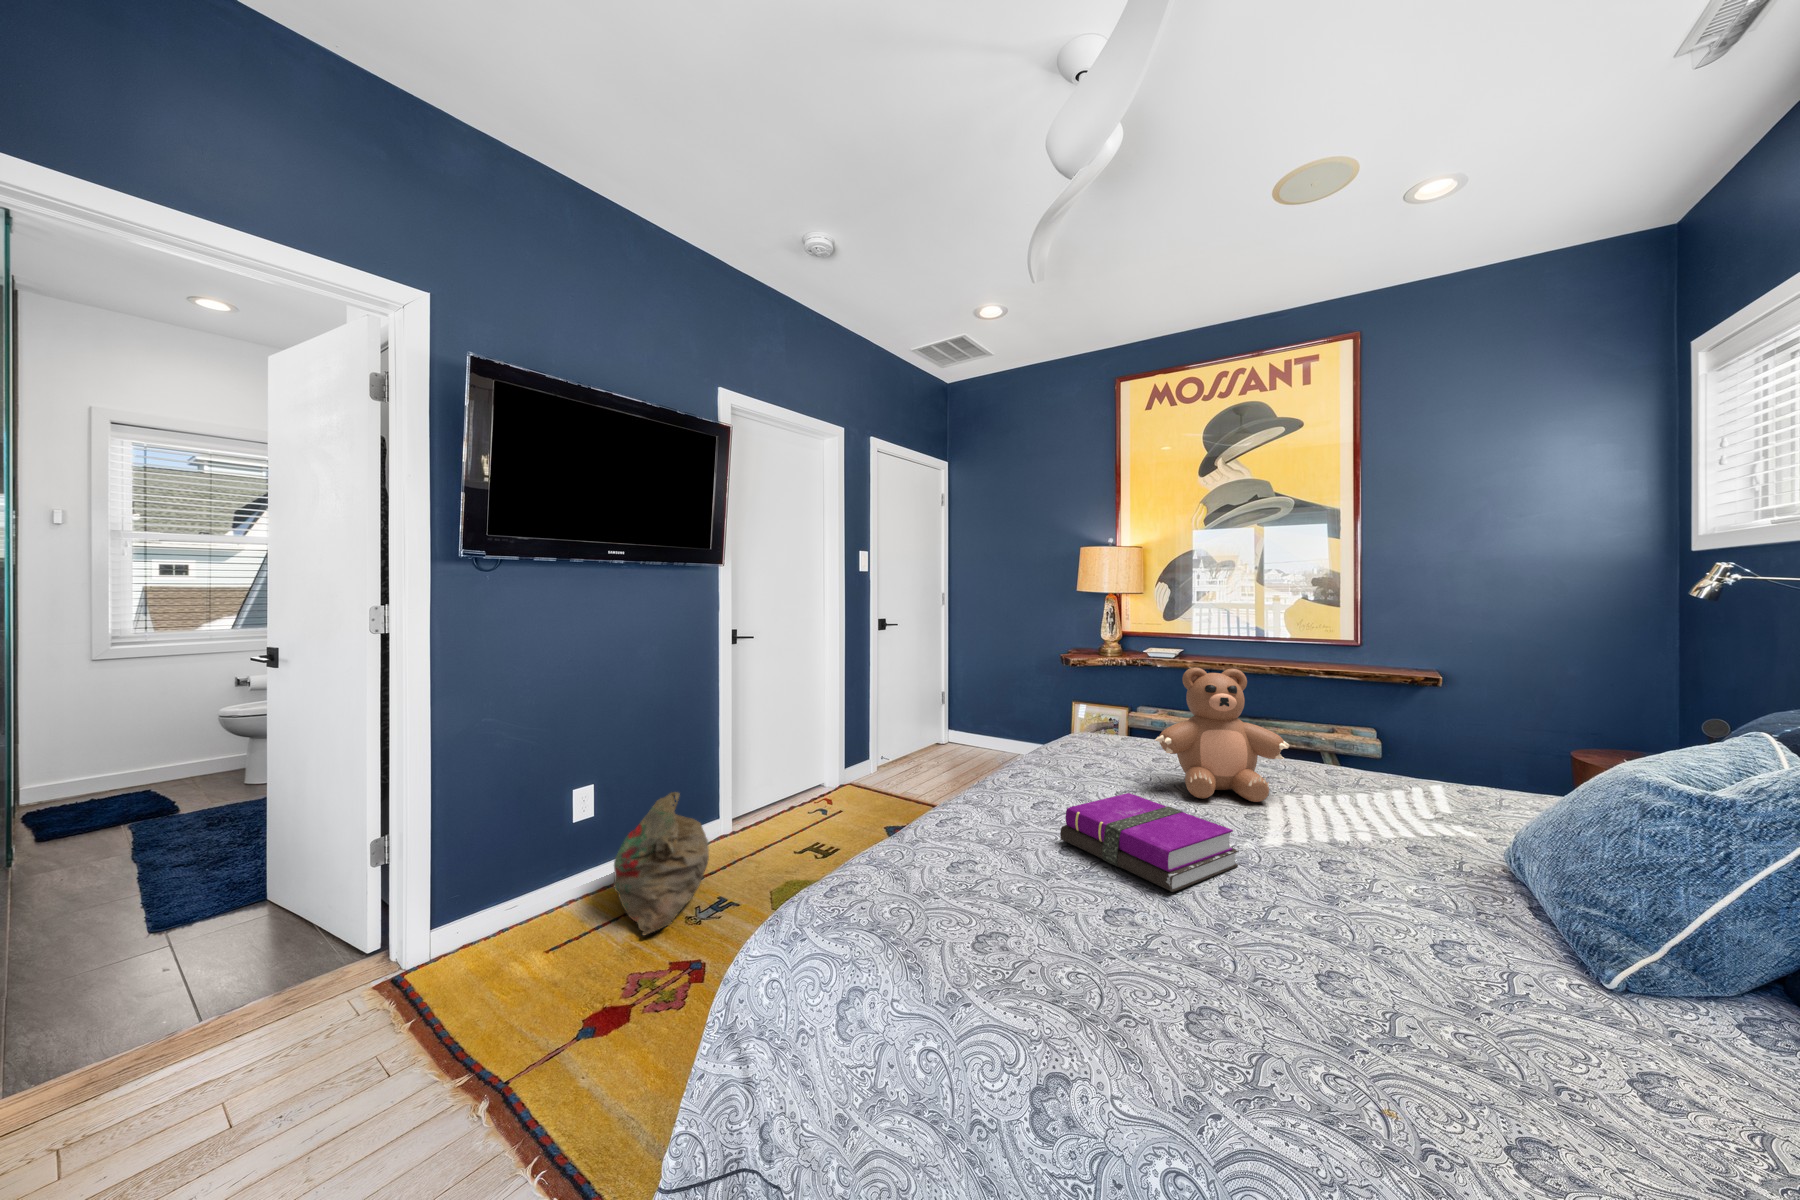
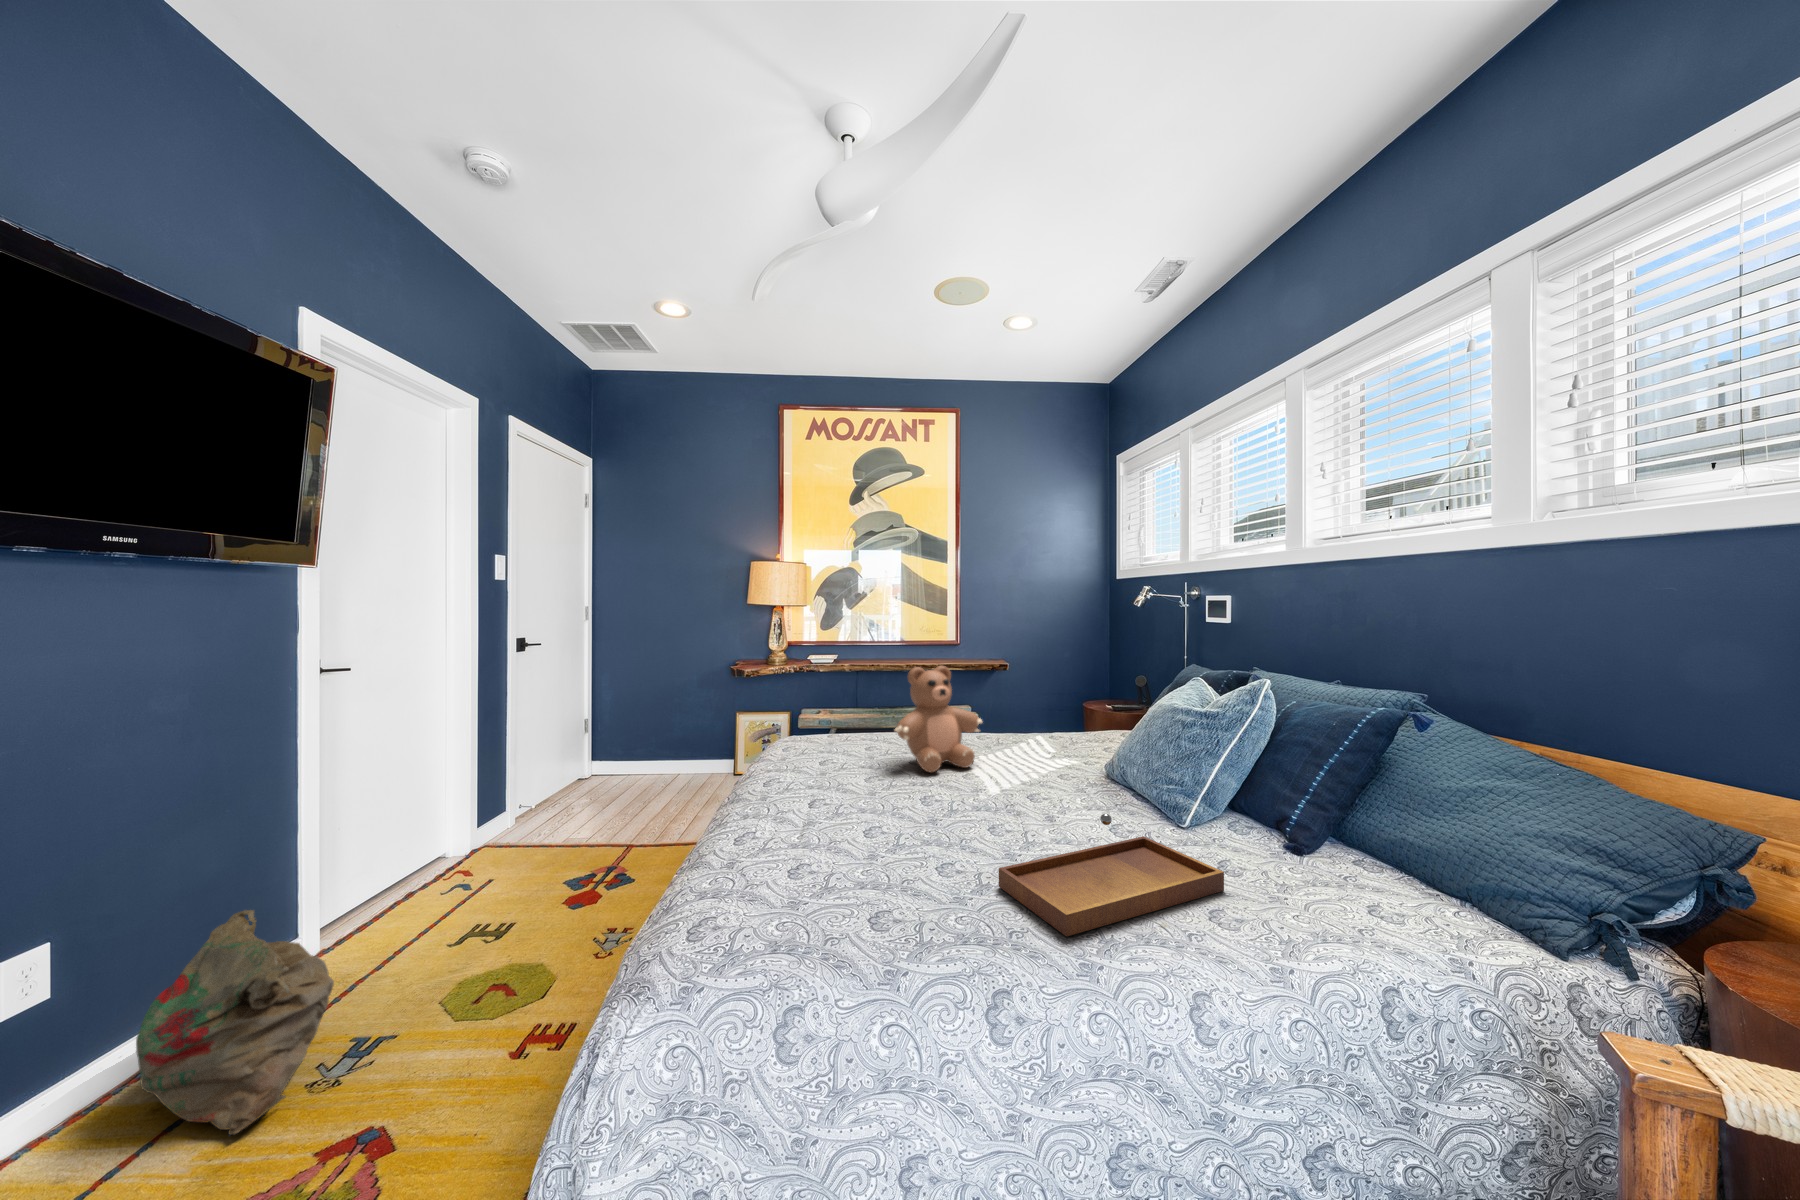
notebook: present [1060,793,1239,892] -> none [863,776,992,843]
tray: none [1161,904,1577,1105] -> present [999,814,1224,936]

